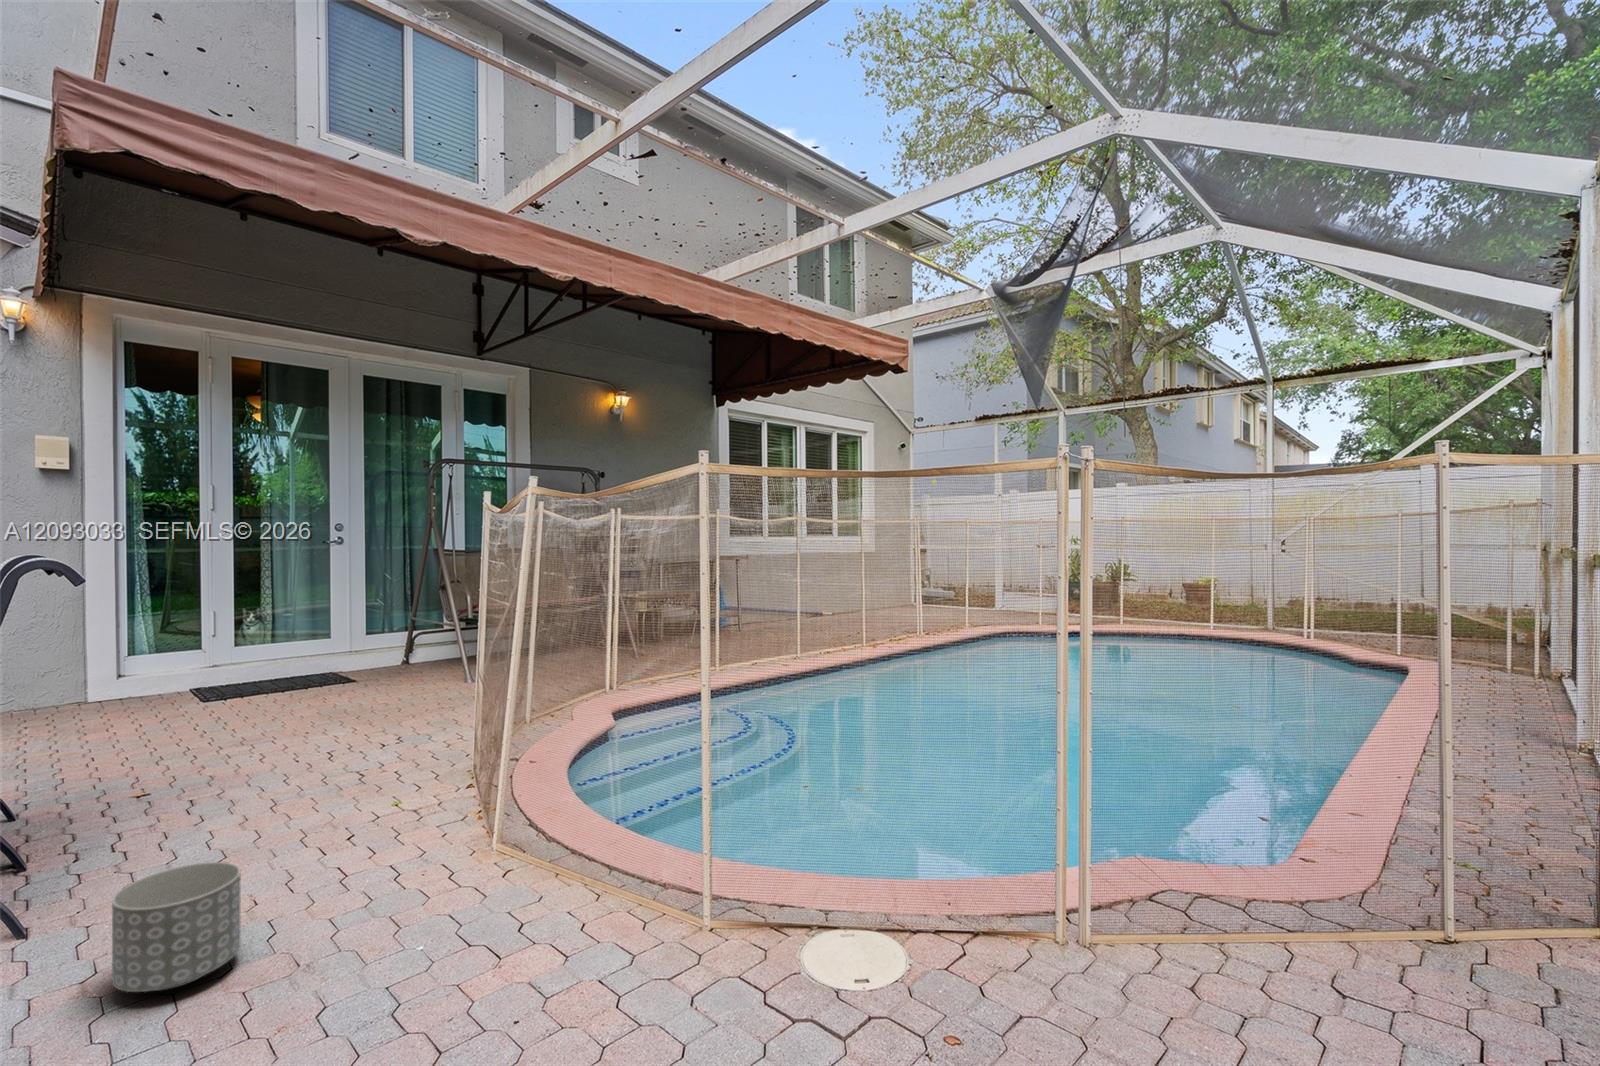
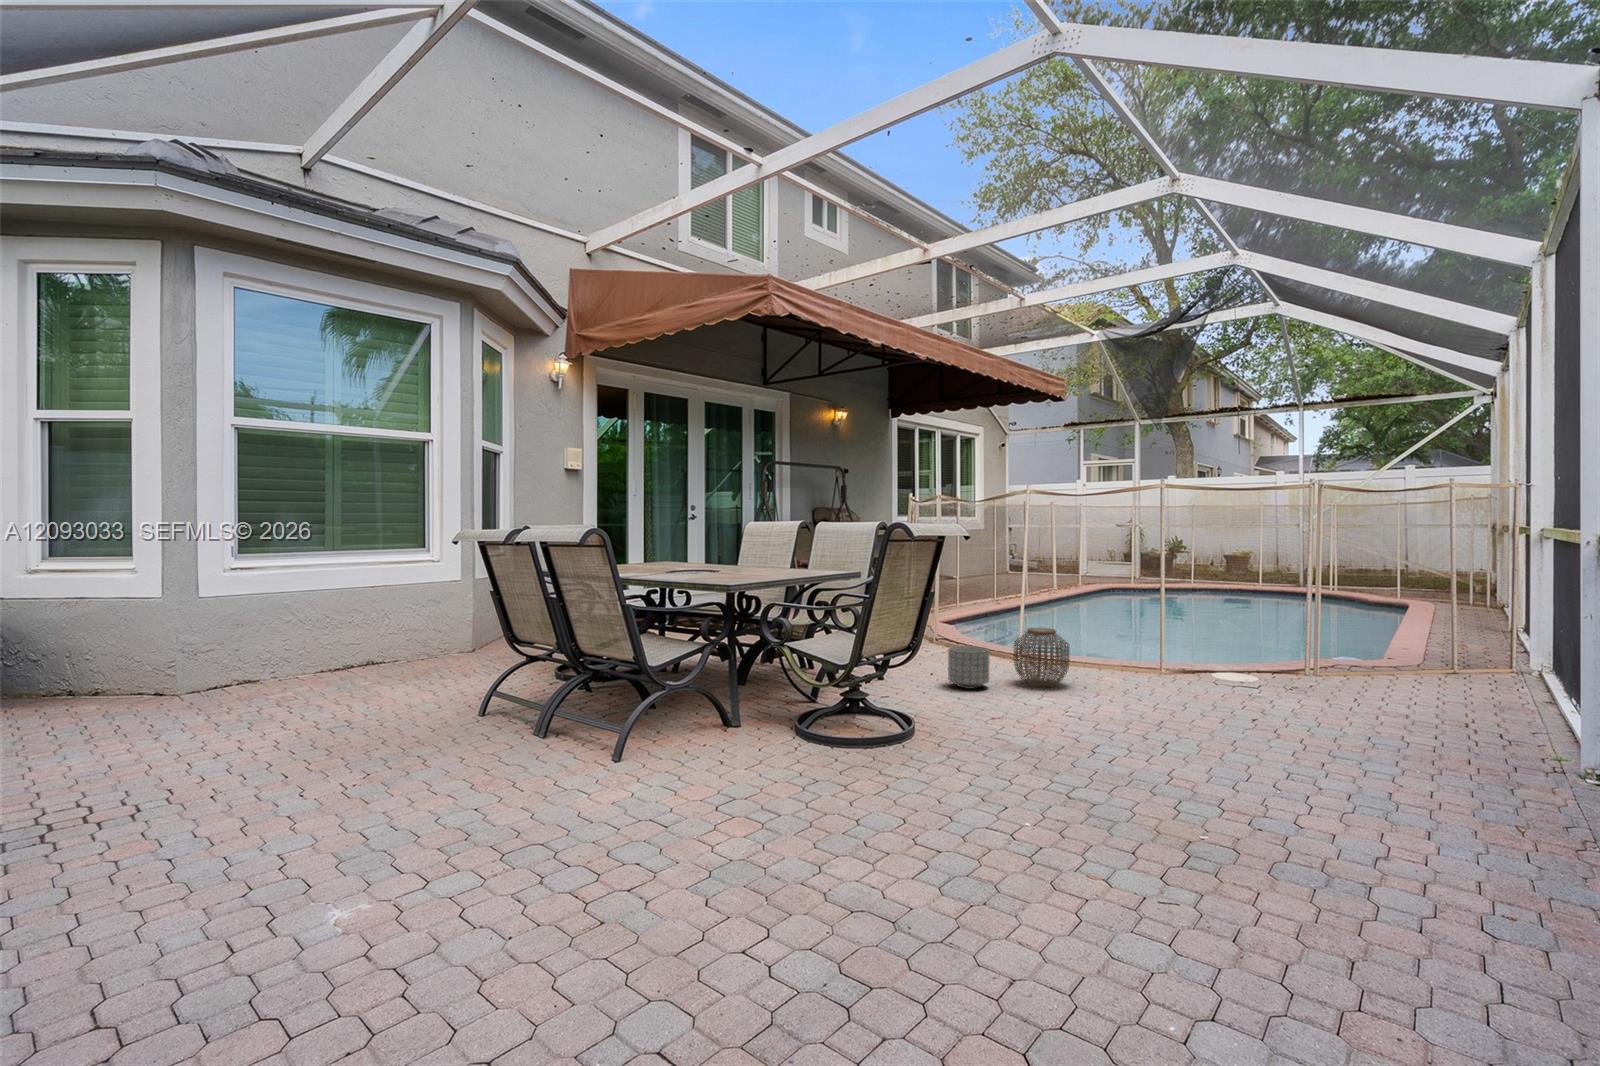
woven basket: none [298,822,447,989] -> present [1014,628,1070,687]

